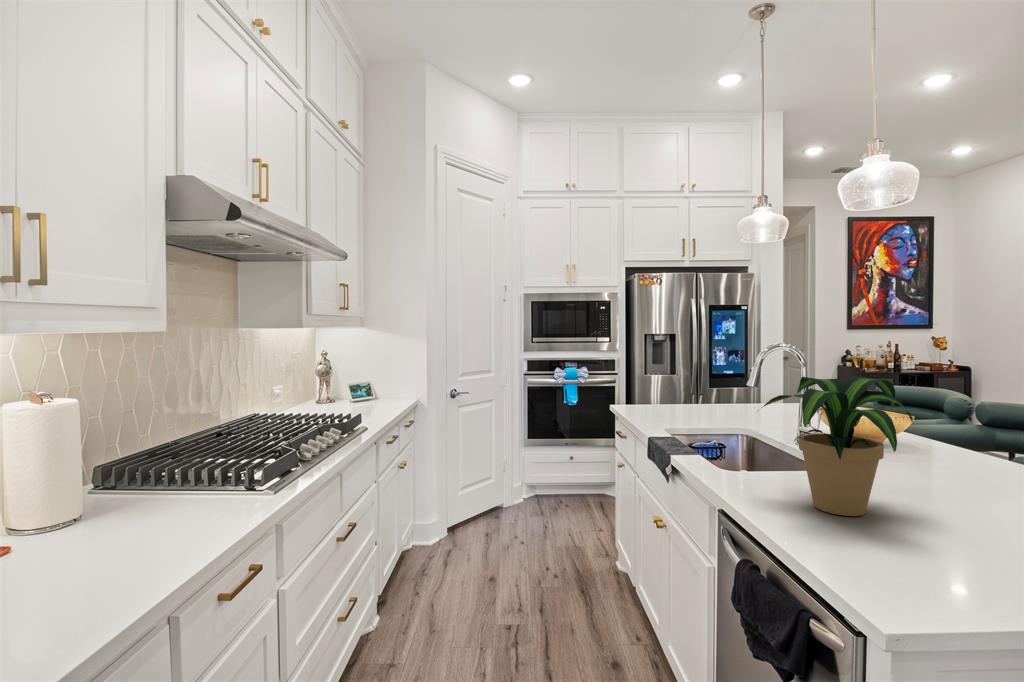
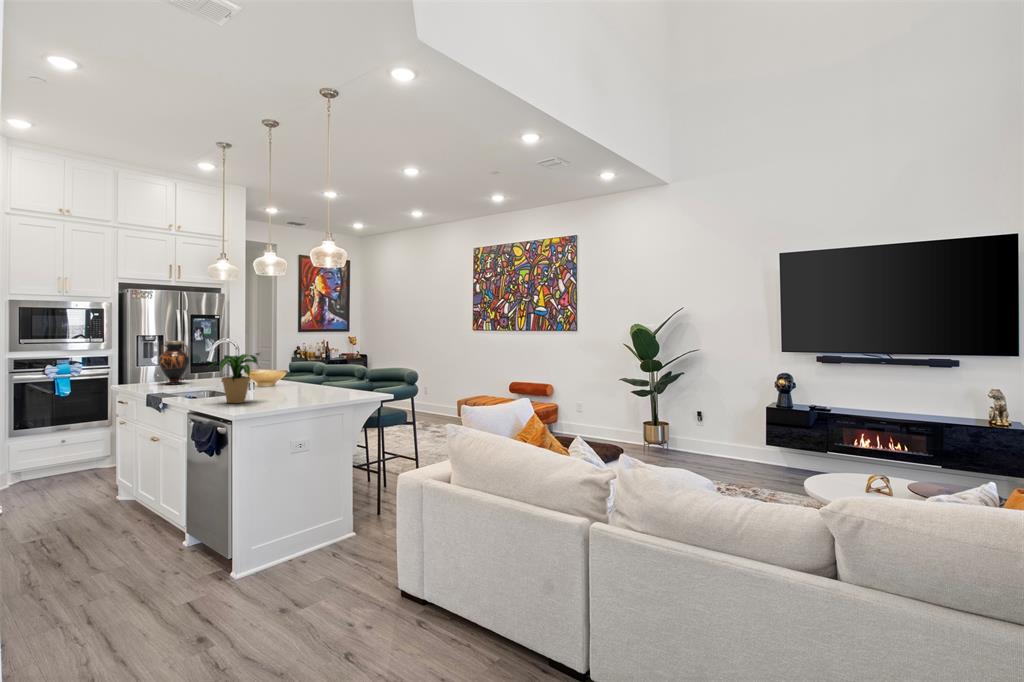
vase: none [666,341,712,413] -> present [159,341,190,385]

